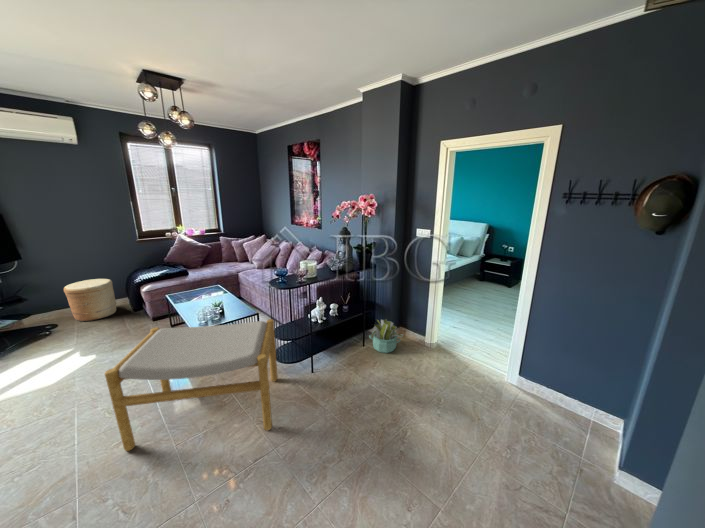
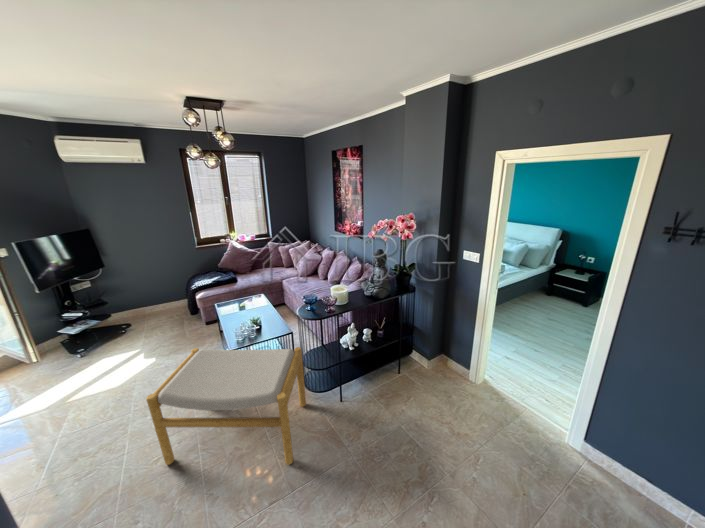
woven basket: present [64,279,116,321] -> none [137,283,179,321]
decorative plant: present [369,320,403,353] -> none [405,346,443,386]

